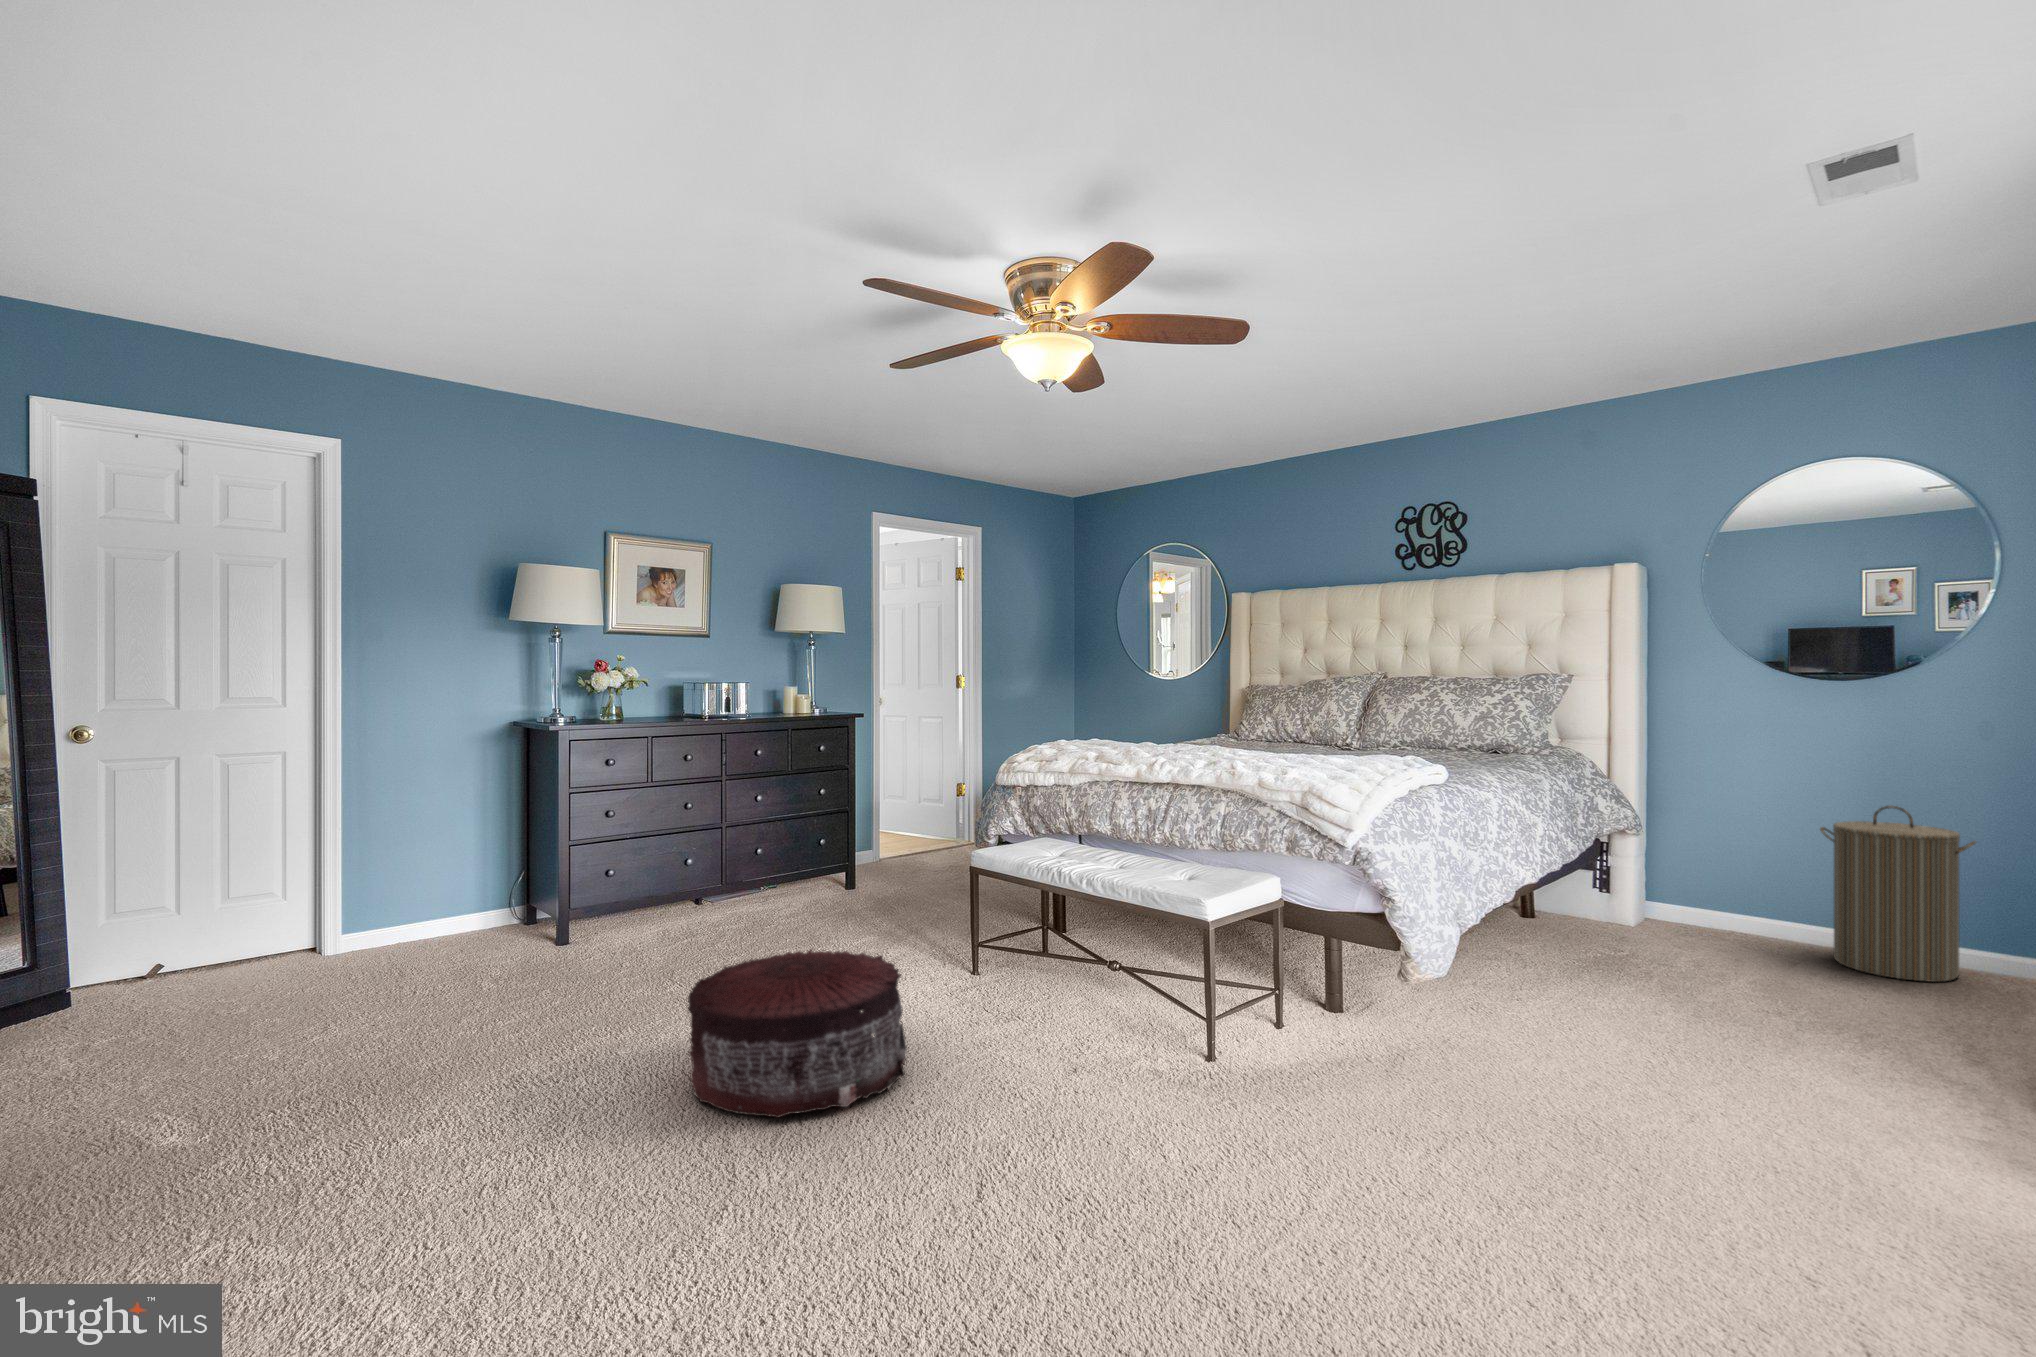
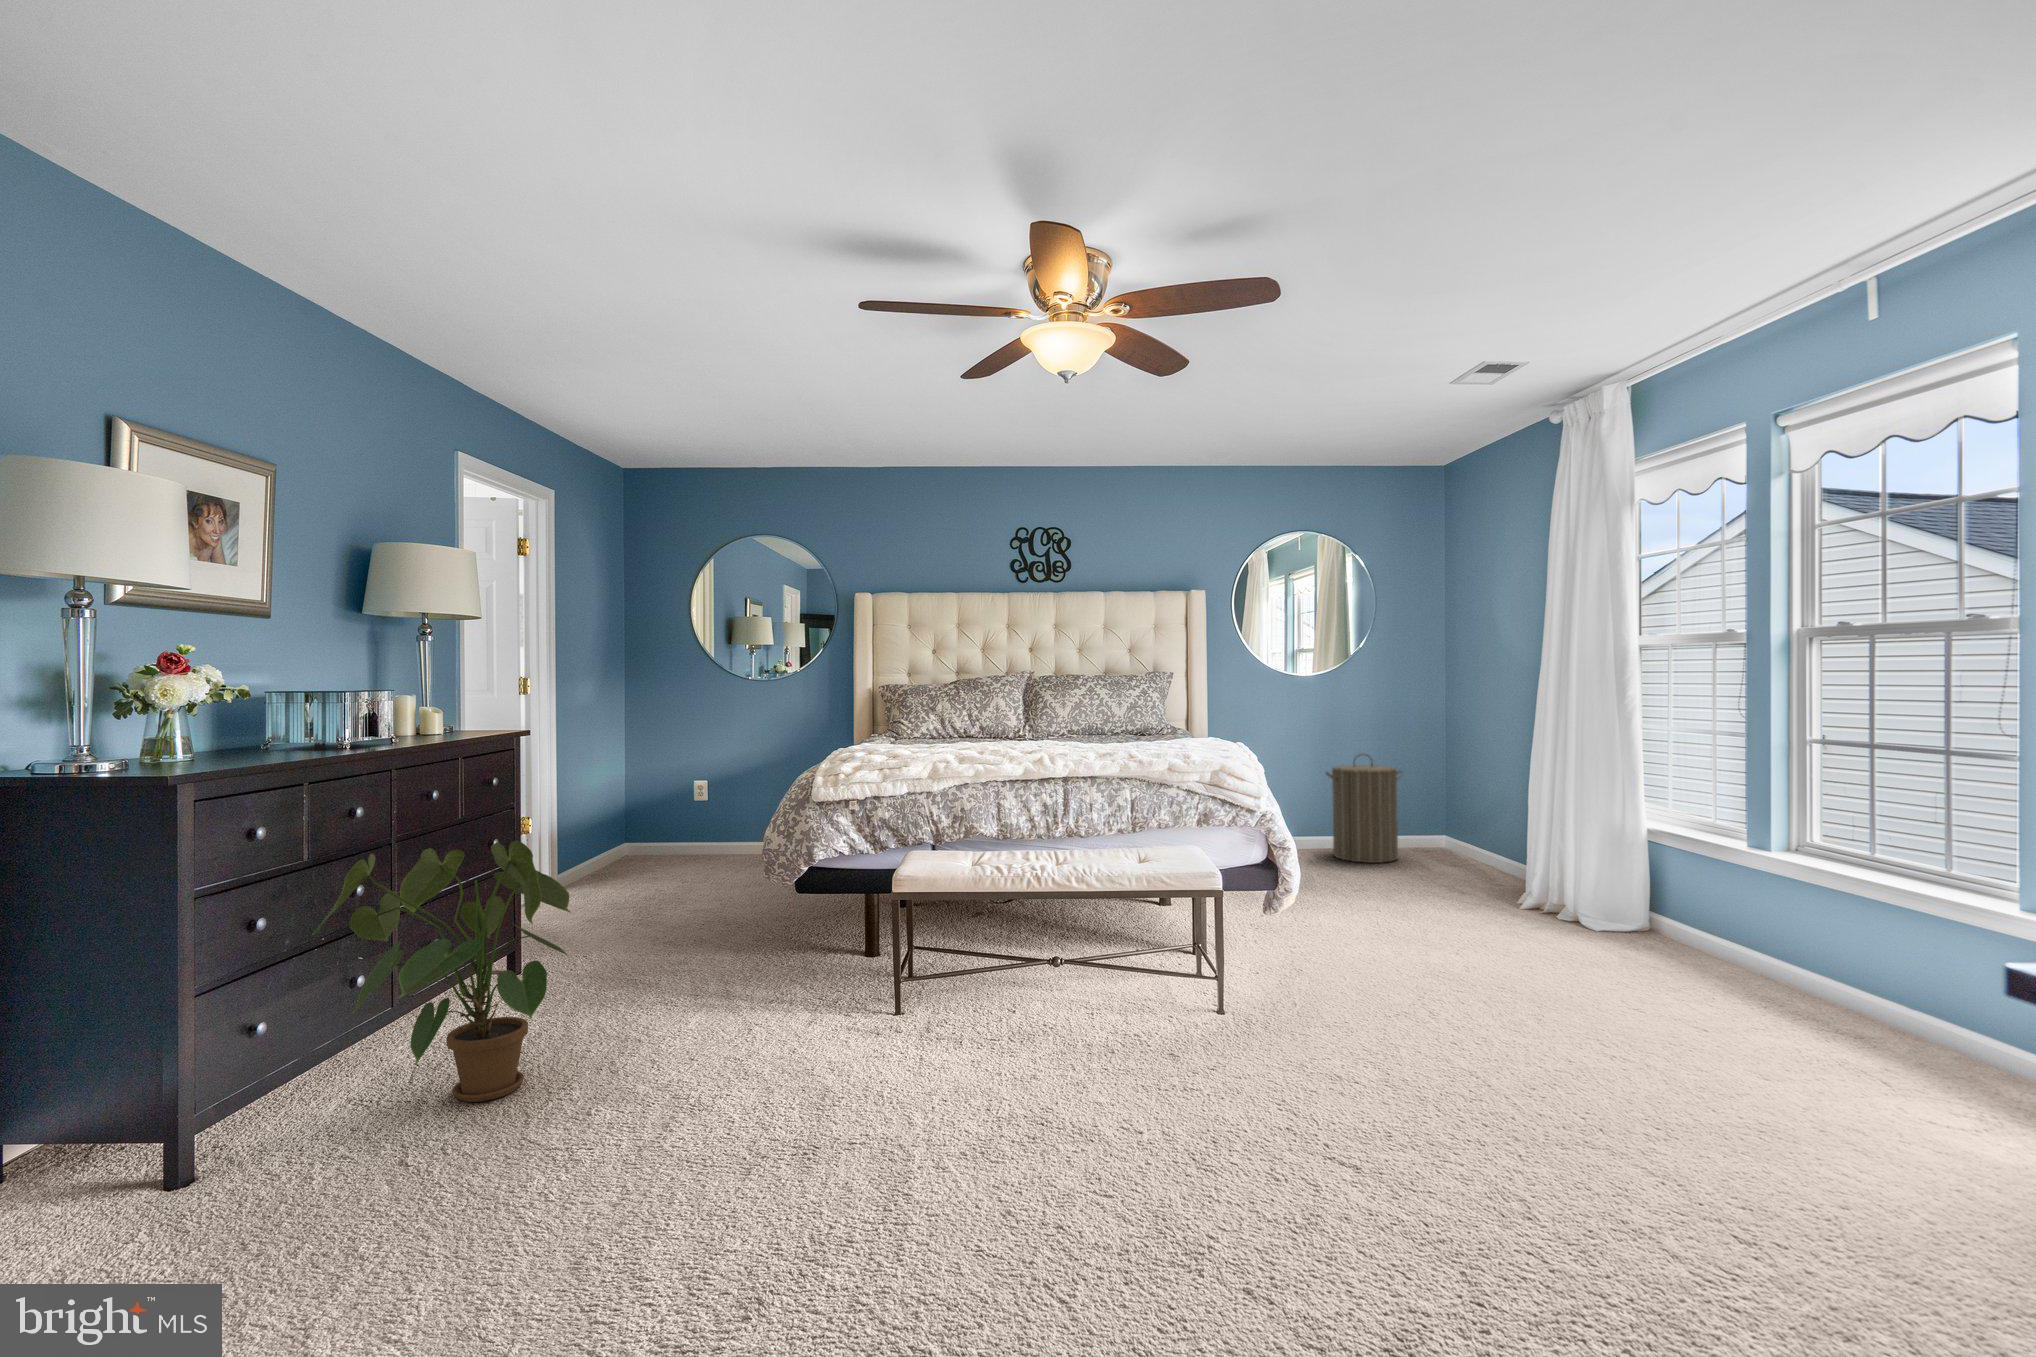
house plant: none [630,784,795,947] -> present [312,841,570,1102]
pouf: present [688,949,907,1118] -> none [909,997,1179,1243]

